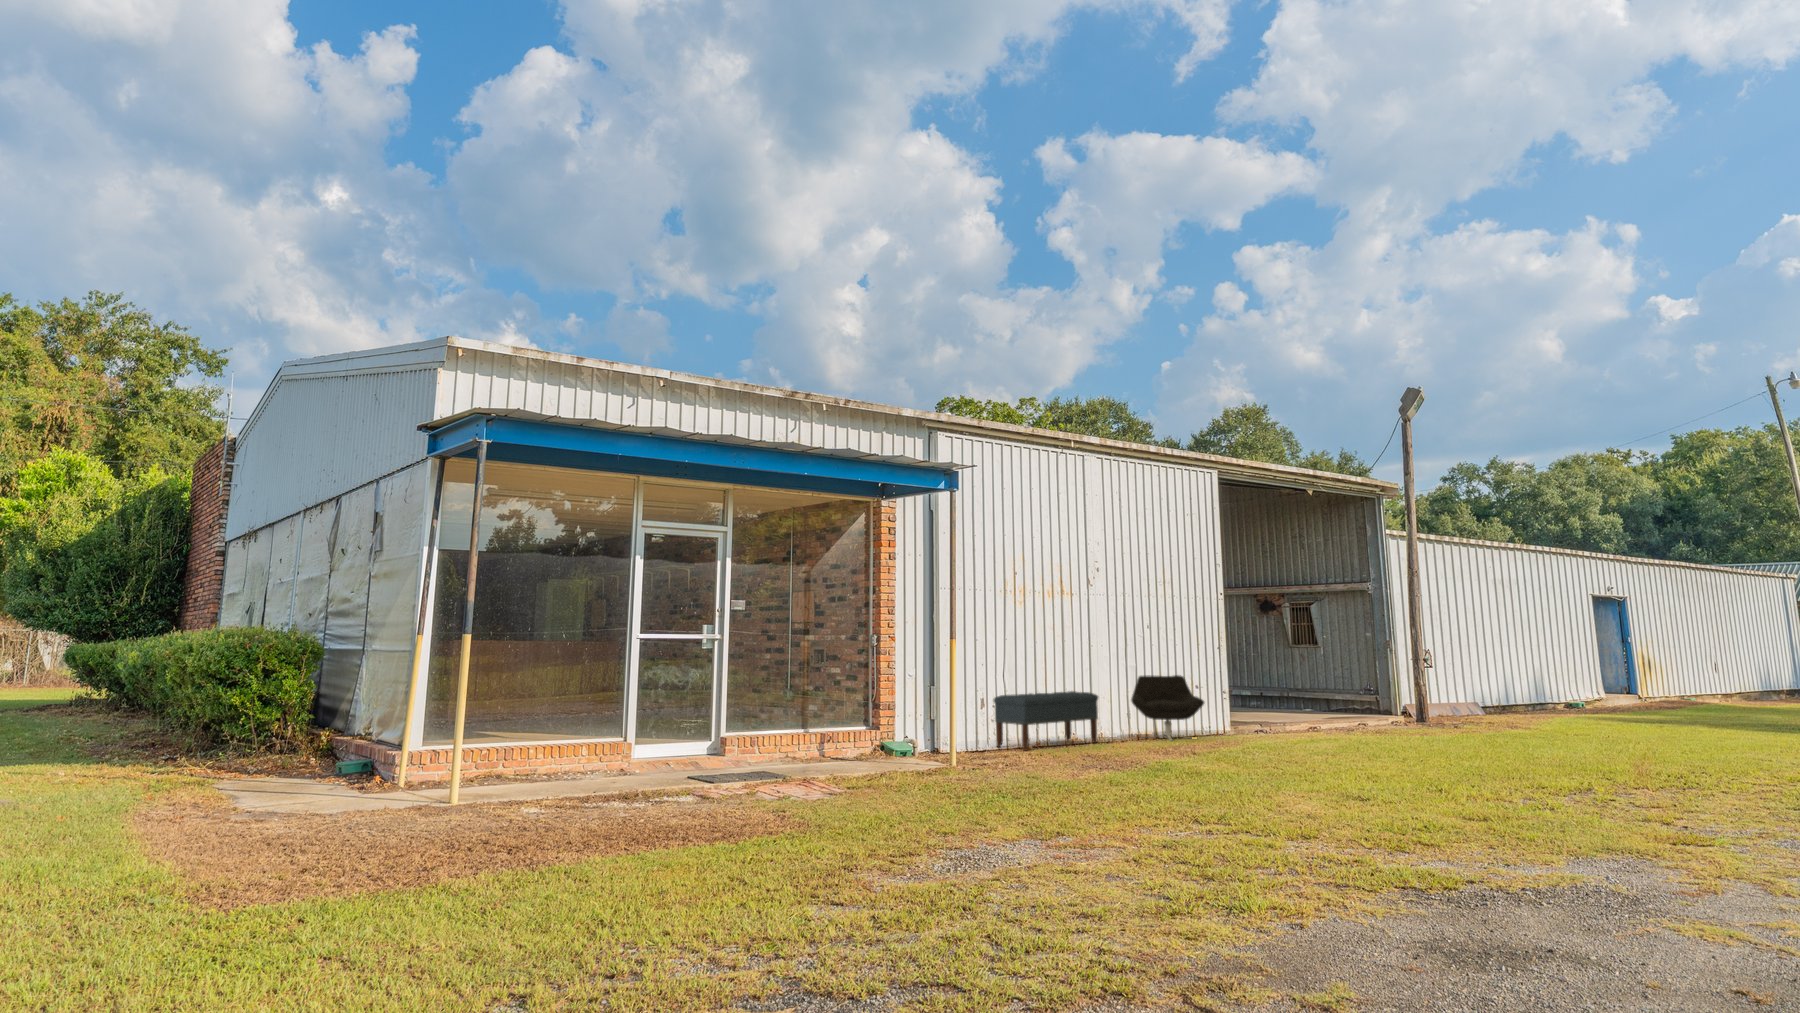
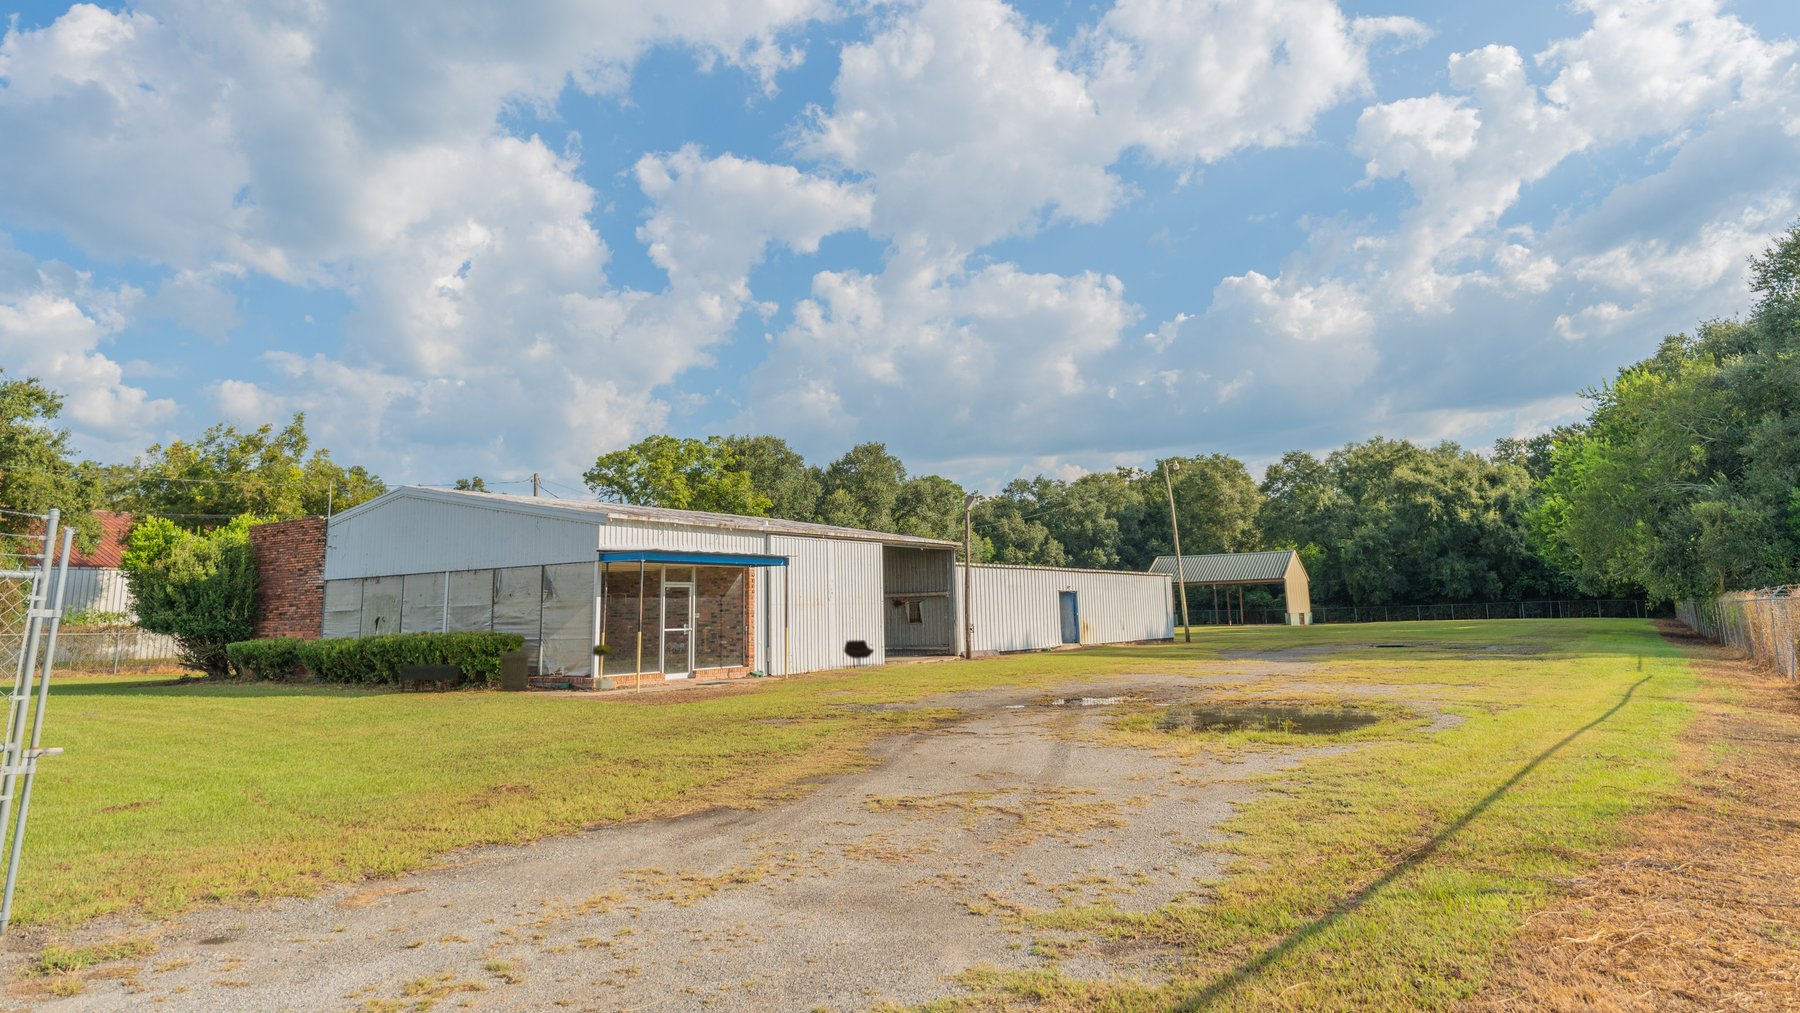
potted tree: none [387,665,444,791] -> present [592,644,613,689]
trash can: none [220,675,301,778] -> present [500,651,529,691]
bench: present [994,691,1098,750] -> present [401,665,459,692]

